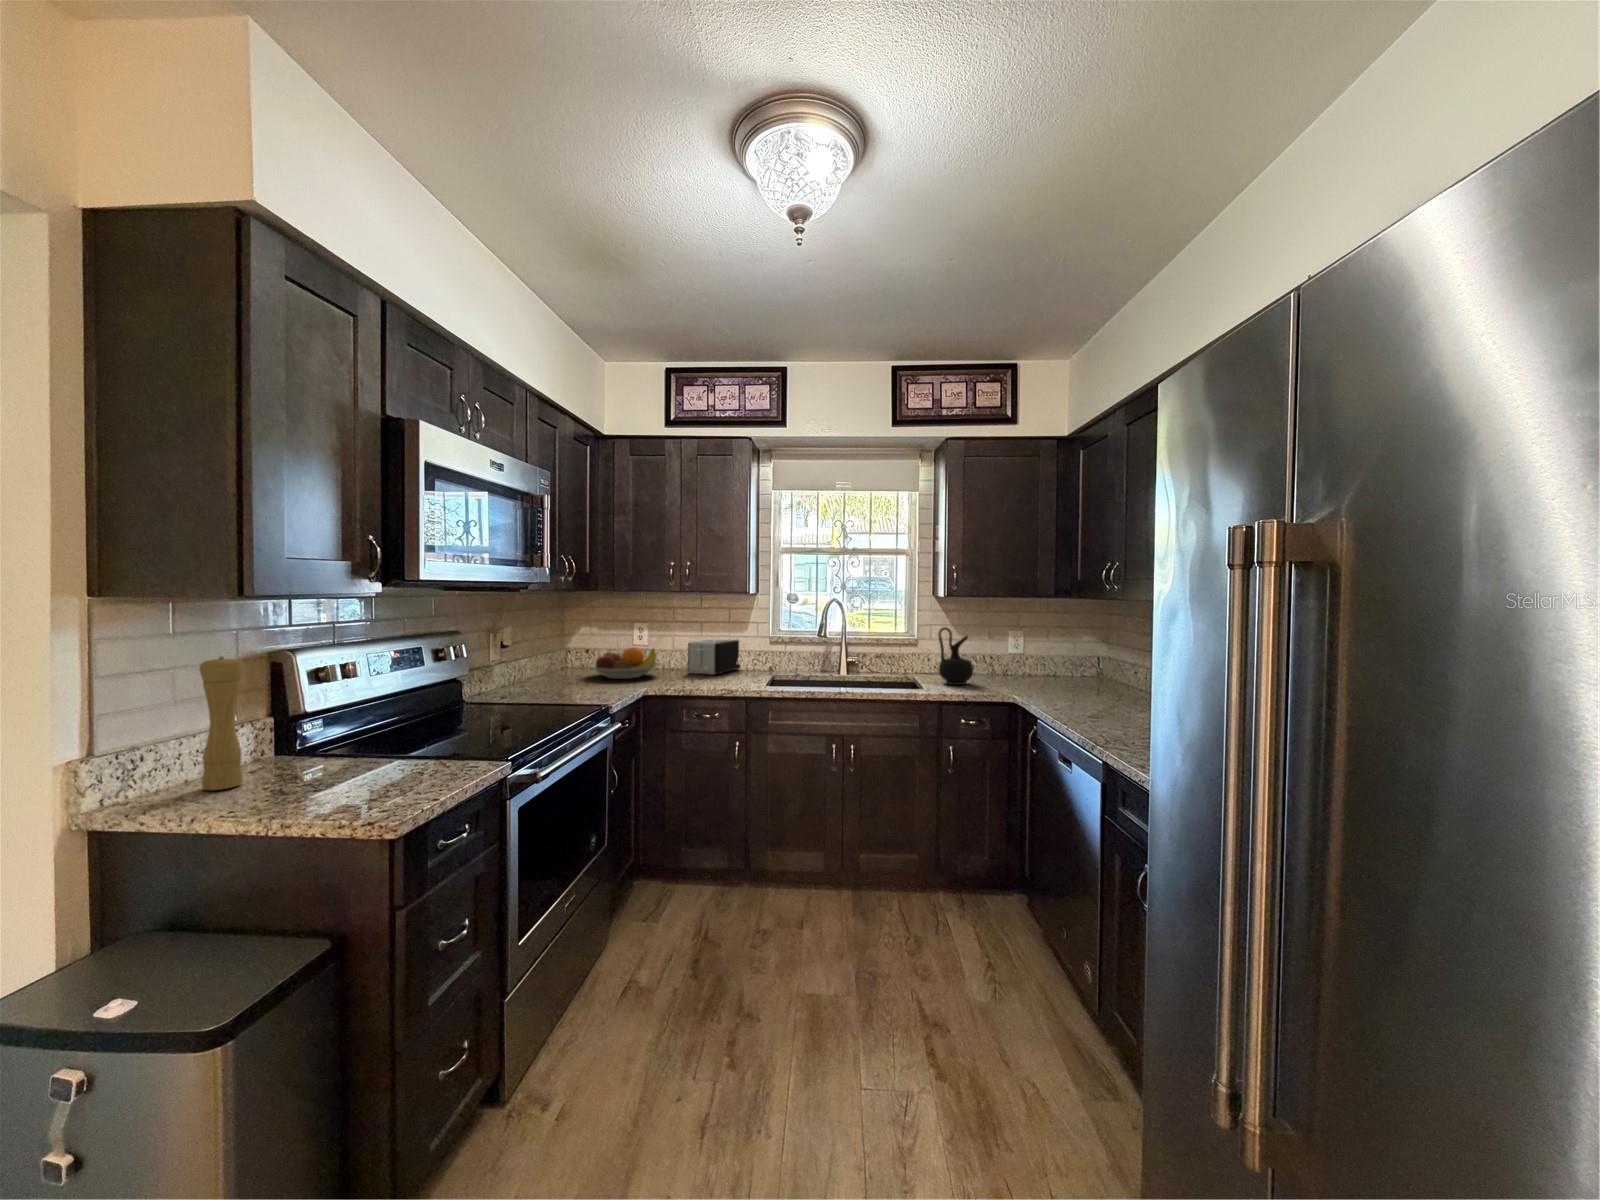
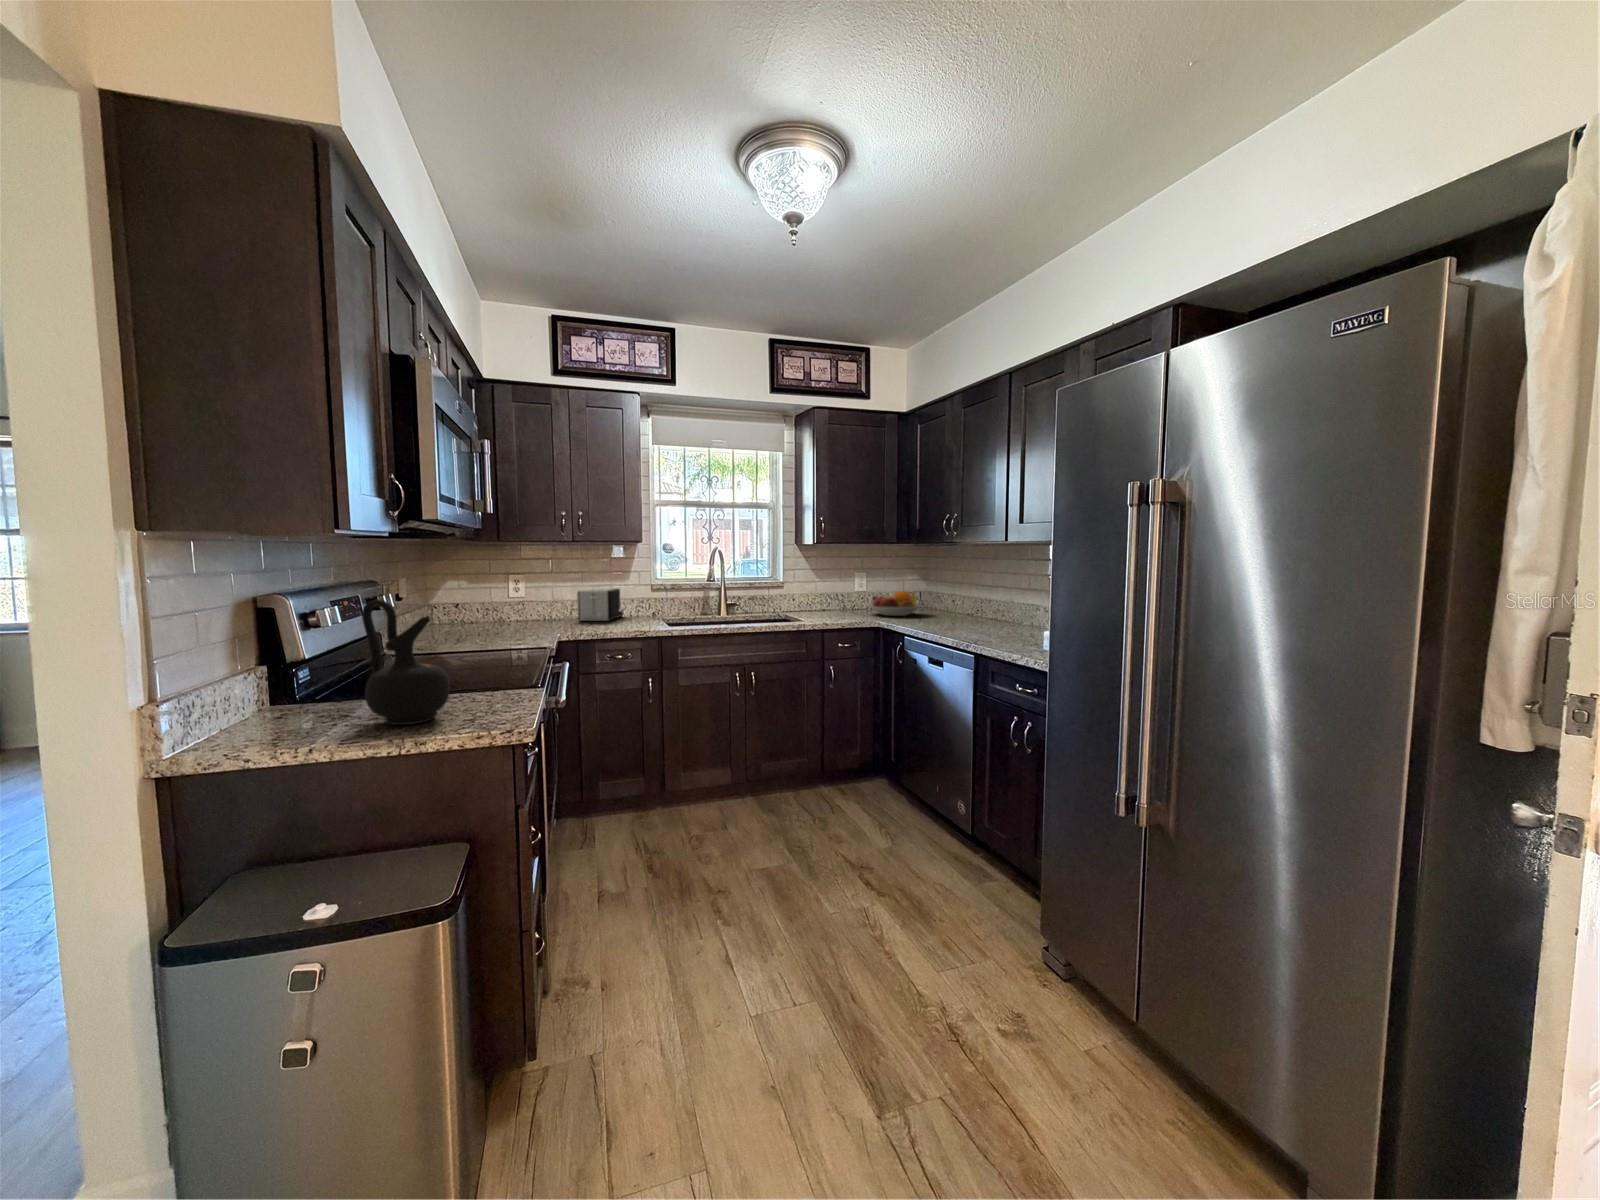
ceramic jug: present [938,627,973,685] -> present [362,600,450,725]
fruit bowl: present [589,647,659,679] -> present [868,590,923,616]
pepper mill: present [199,657,244,790] -> none [250,591,302,730]

